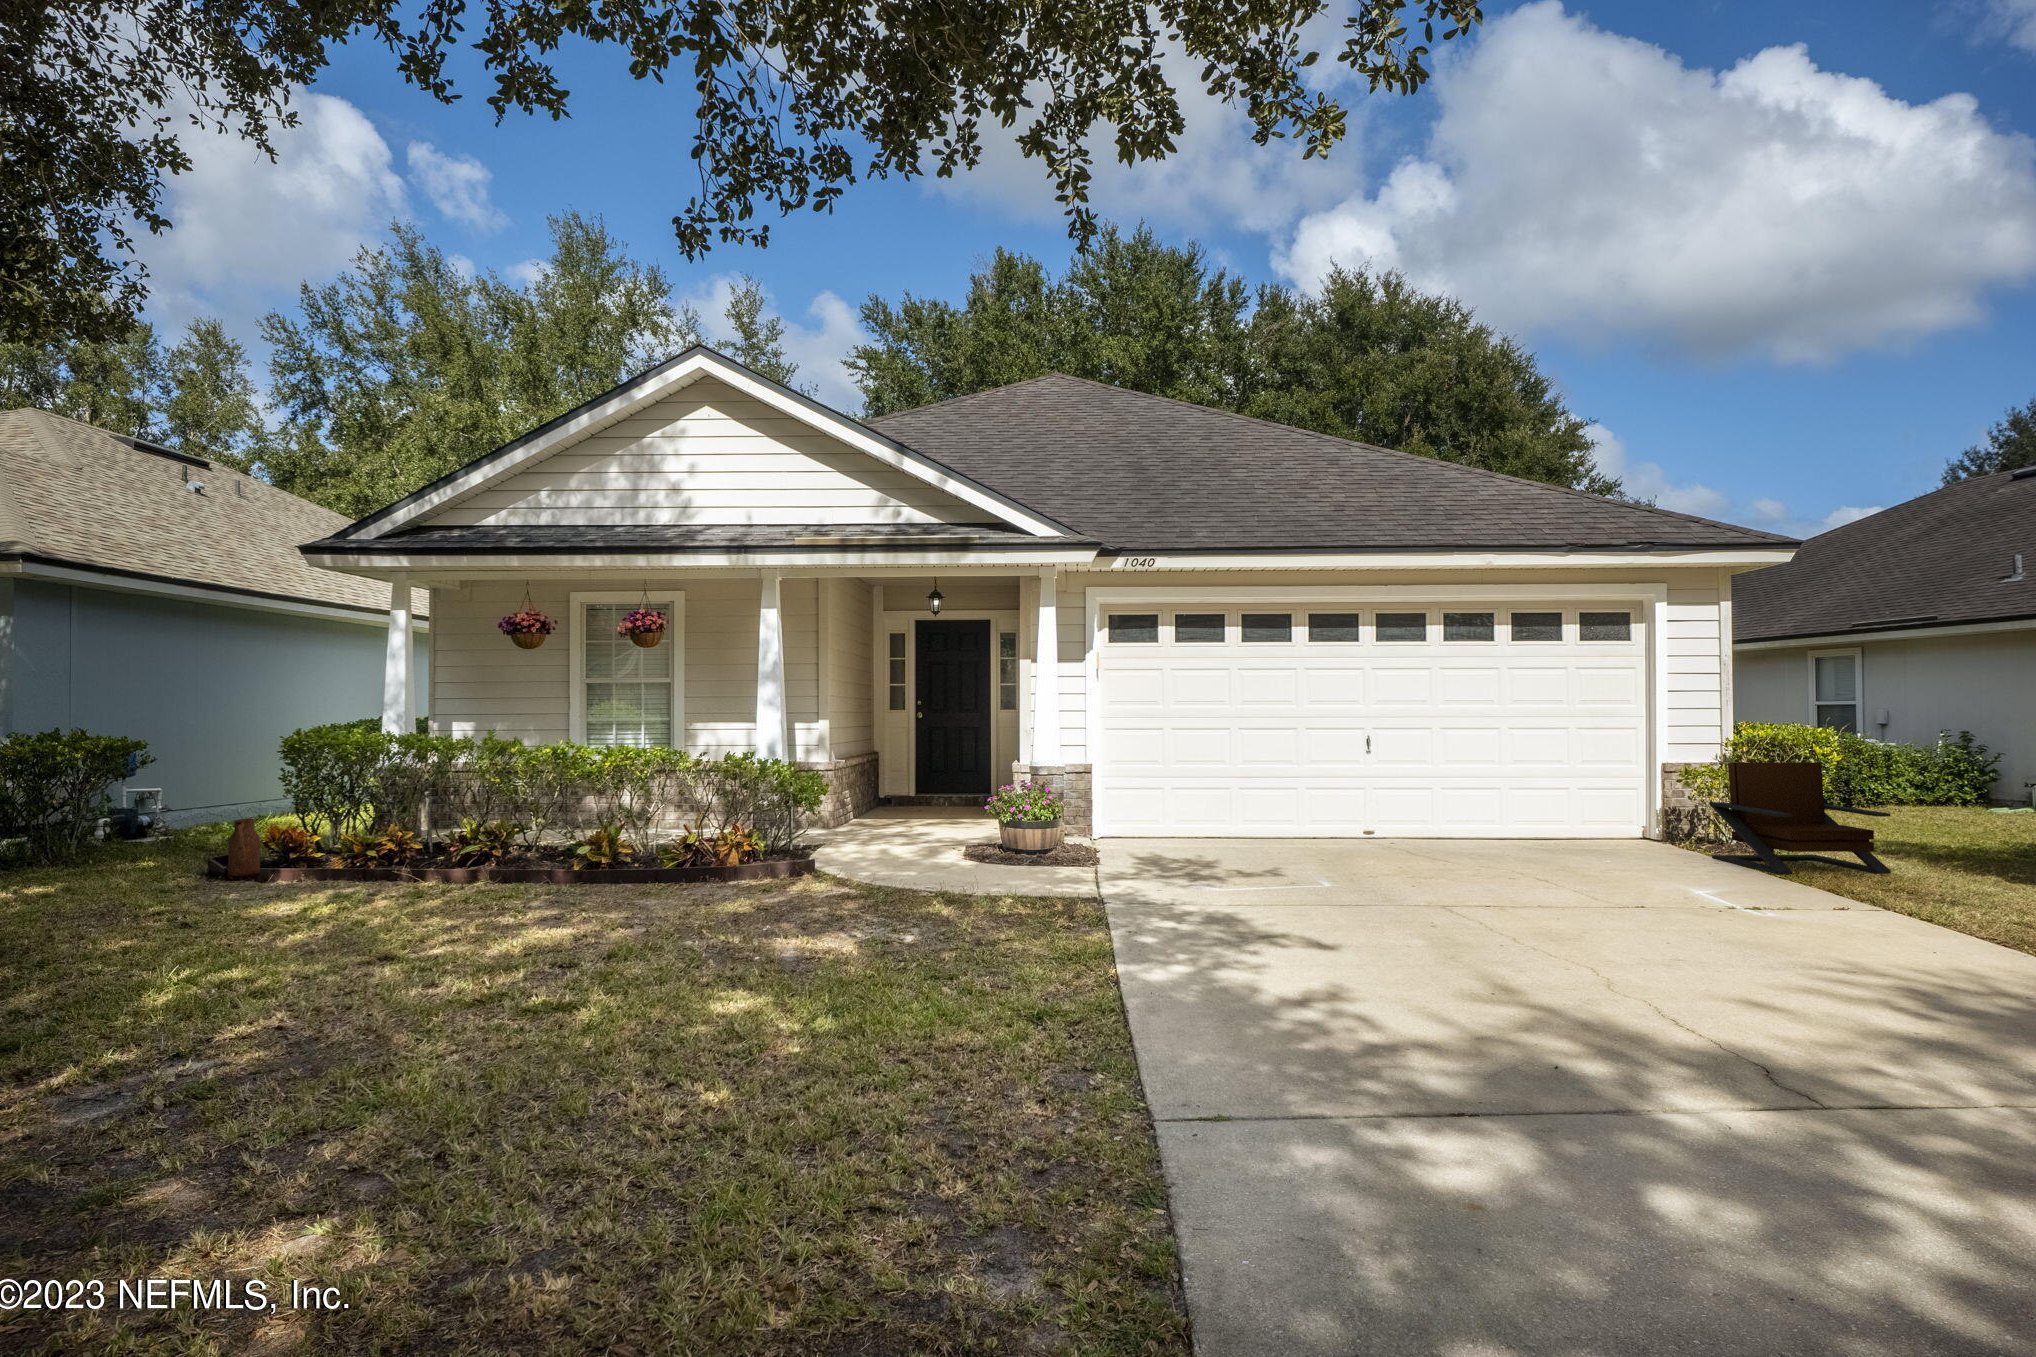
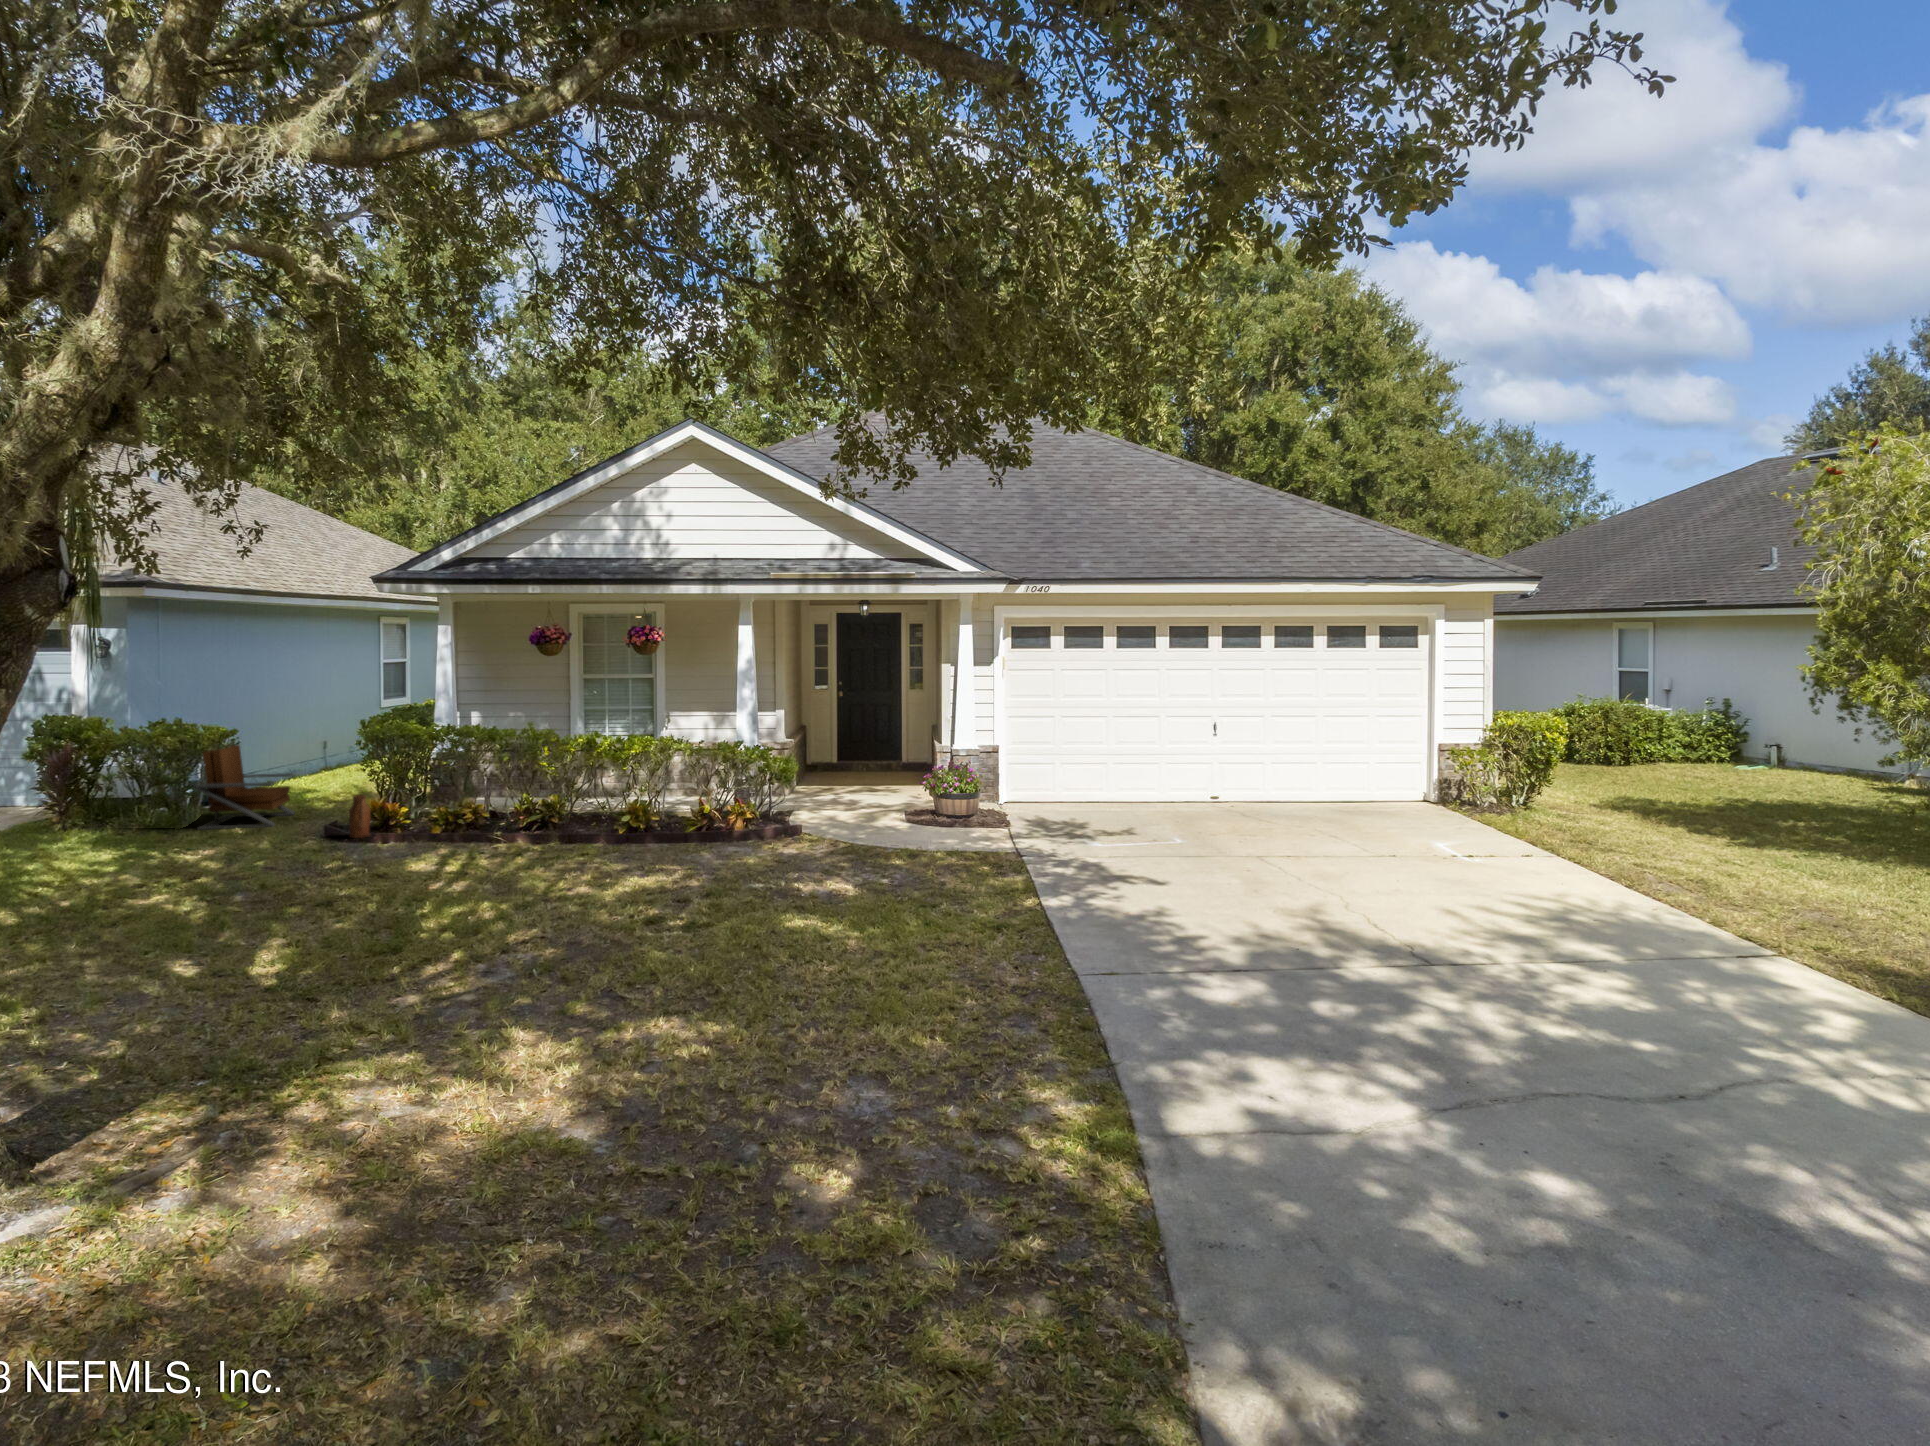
lounge chair: present [1709,762,1891,874] -> present [194,745,295,830]

